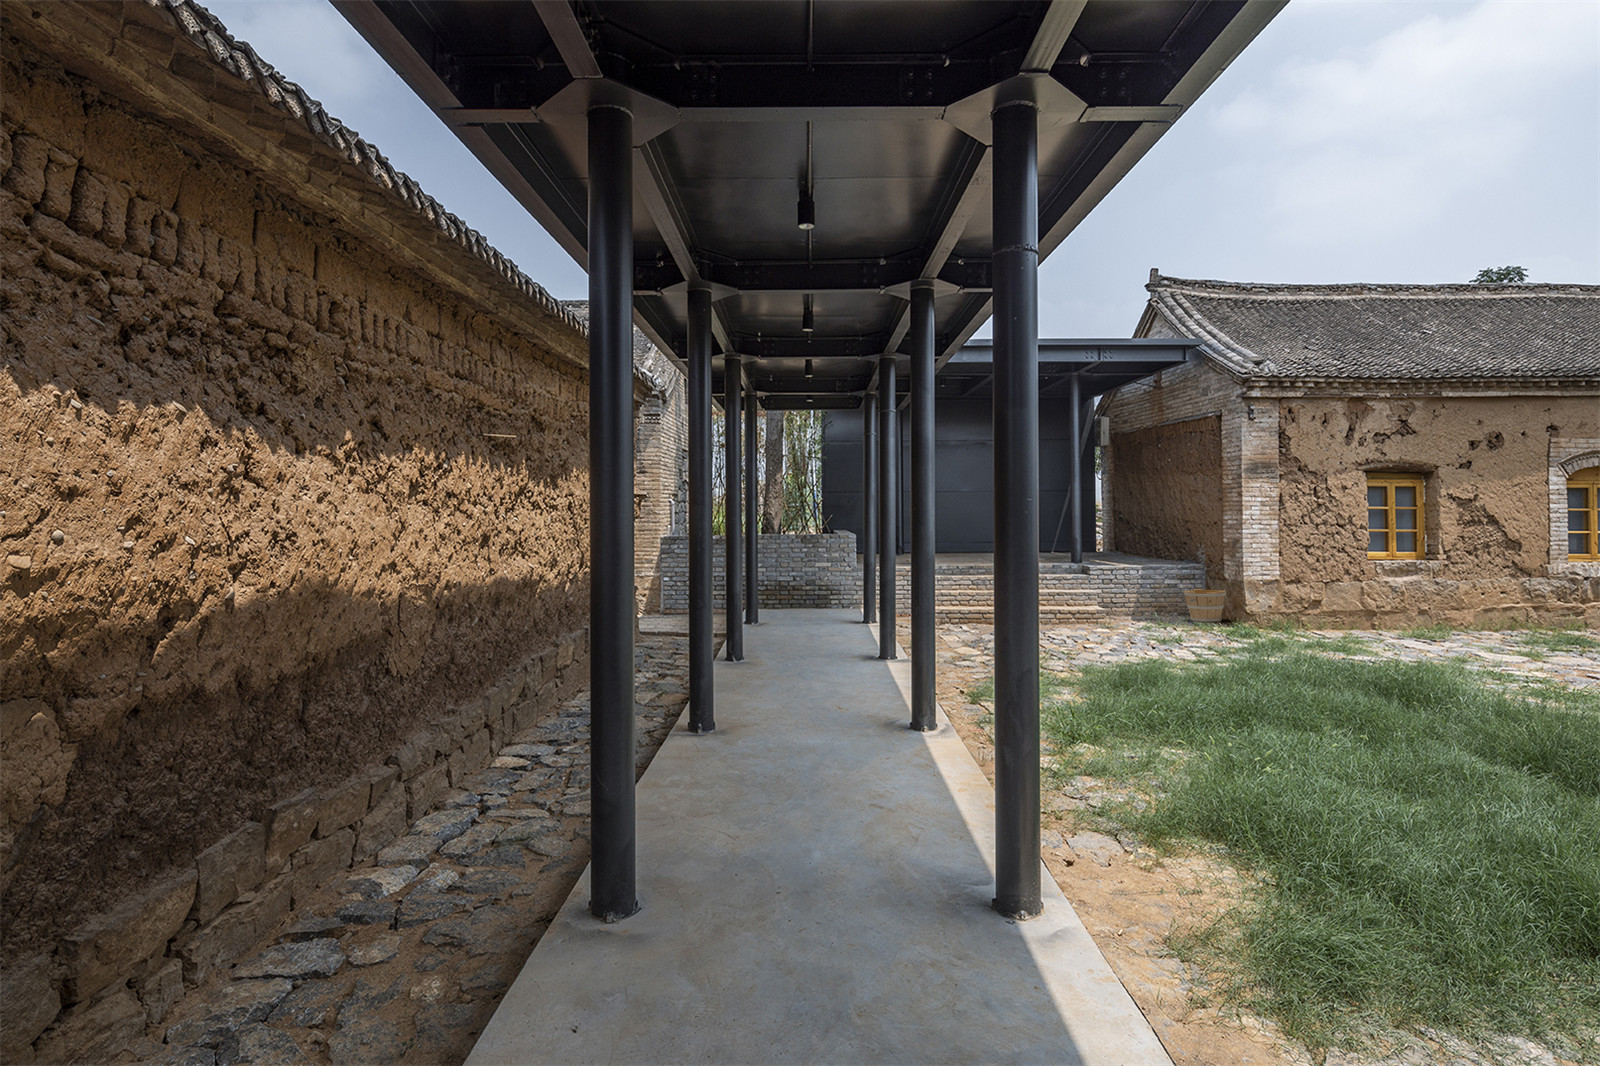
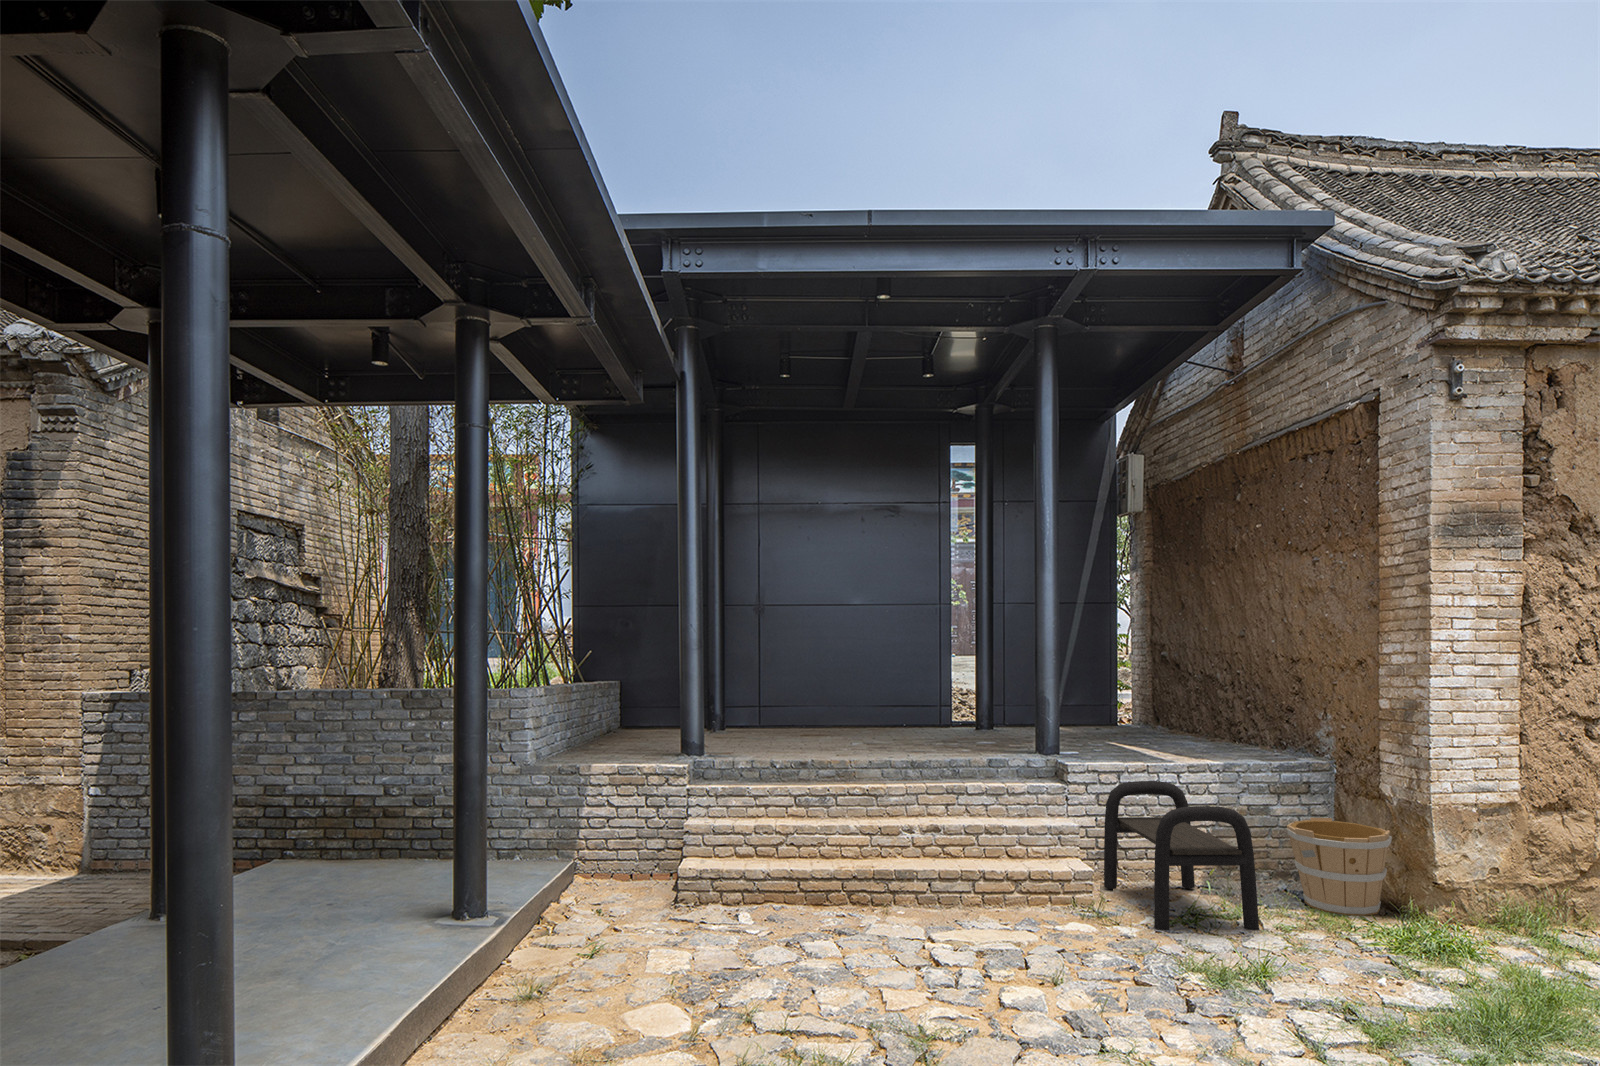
bench: none [1109,578,1174,627] -> present [1104,781,1259,930]

